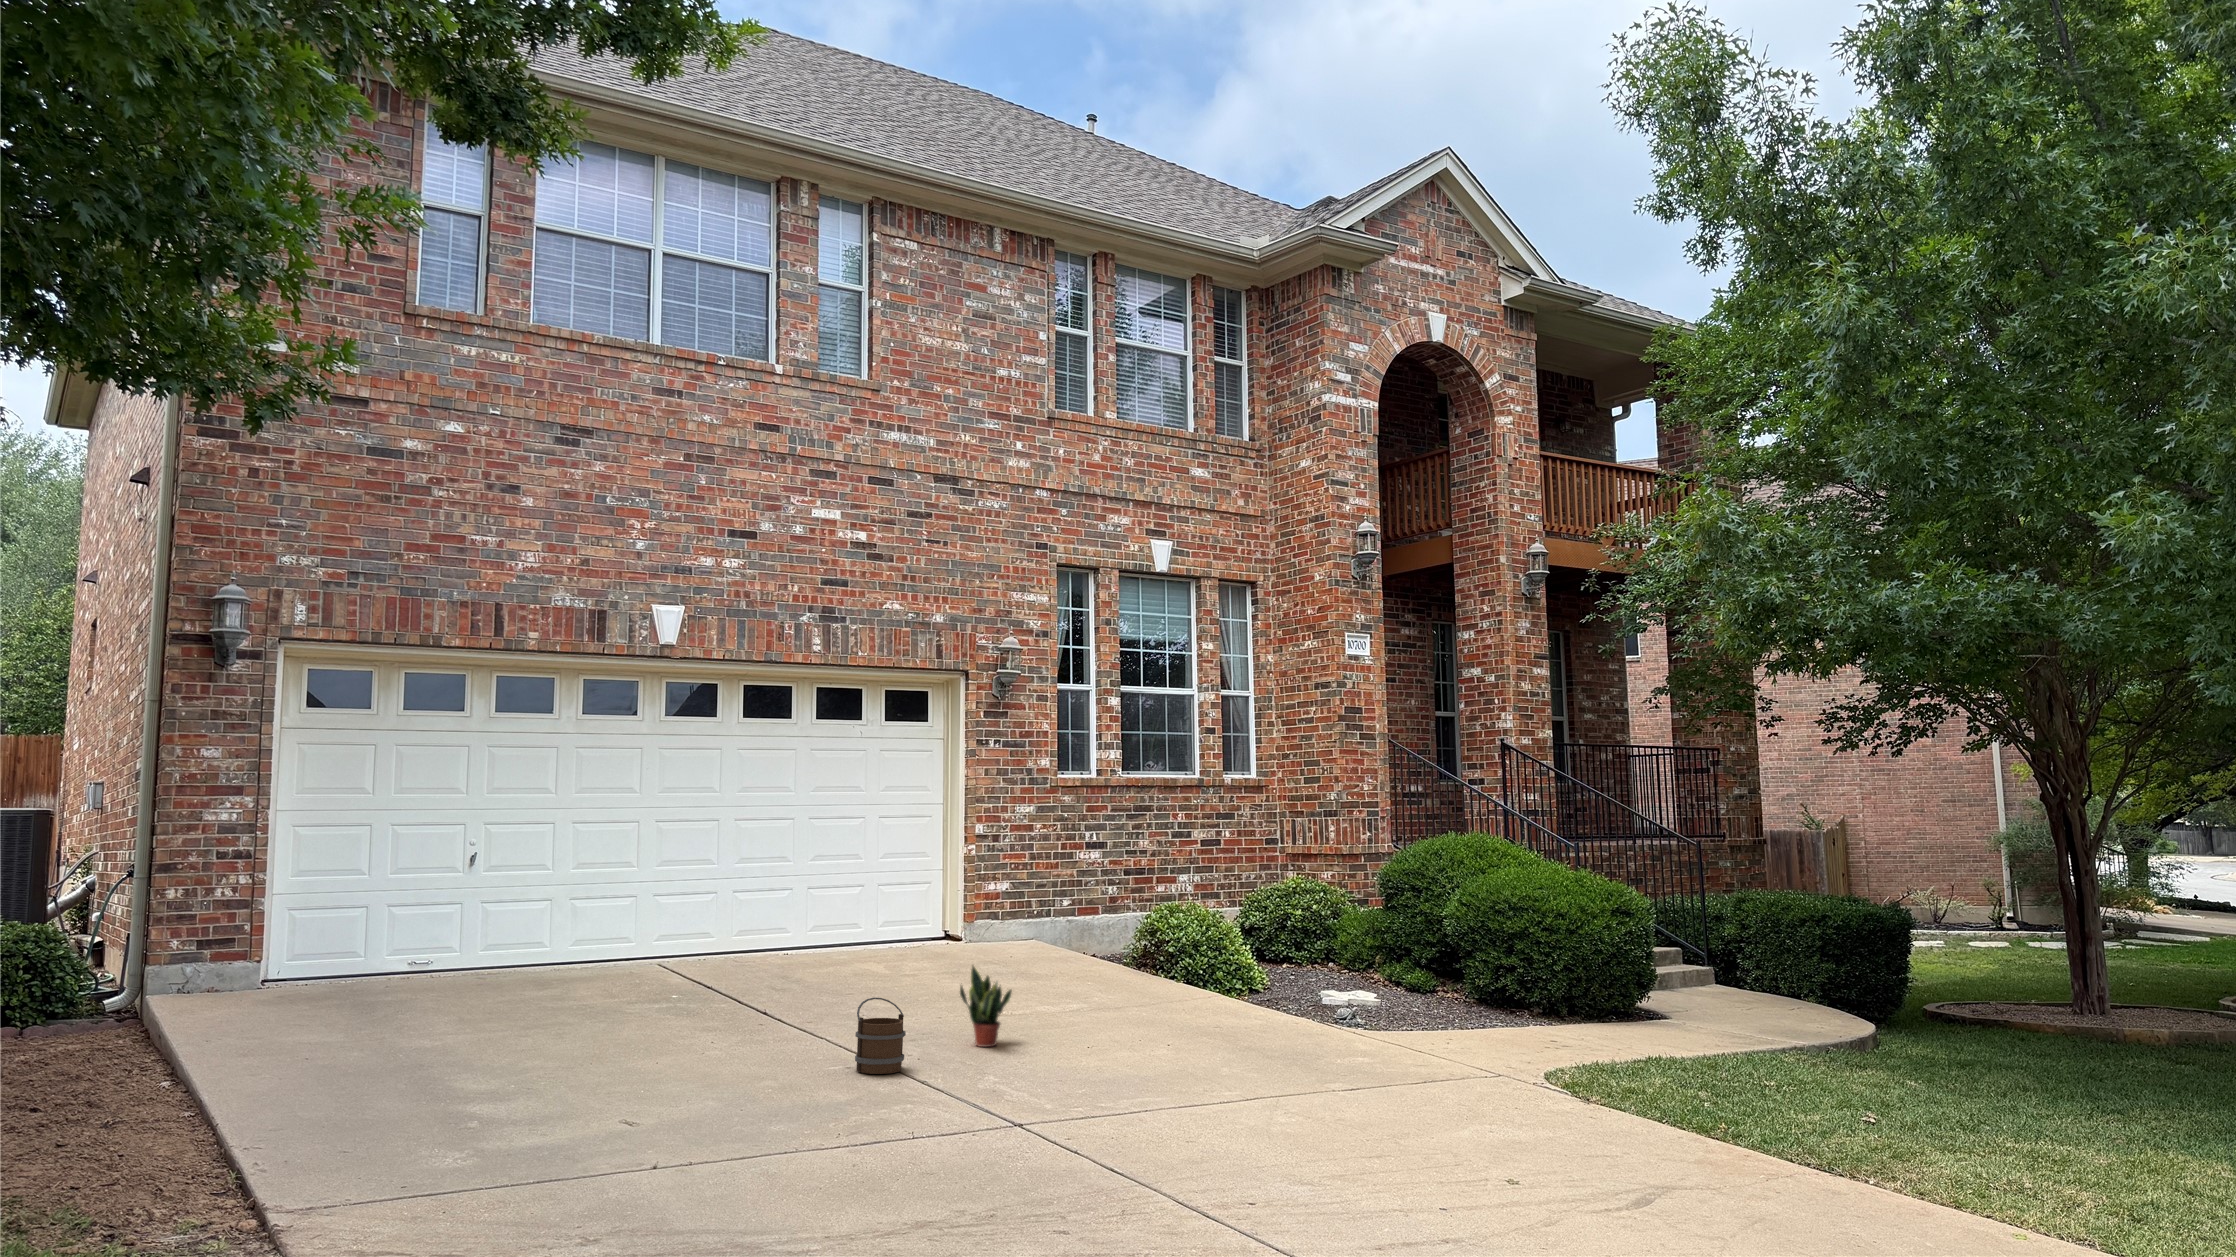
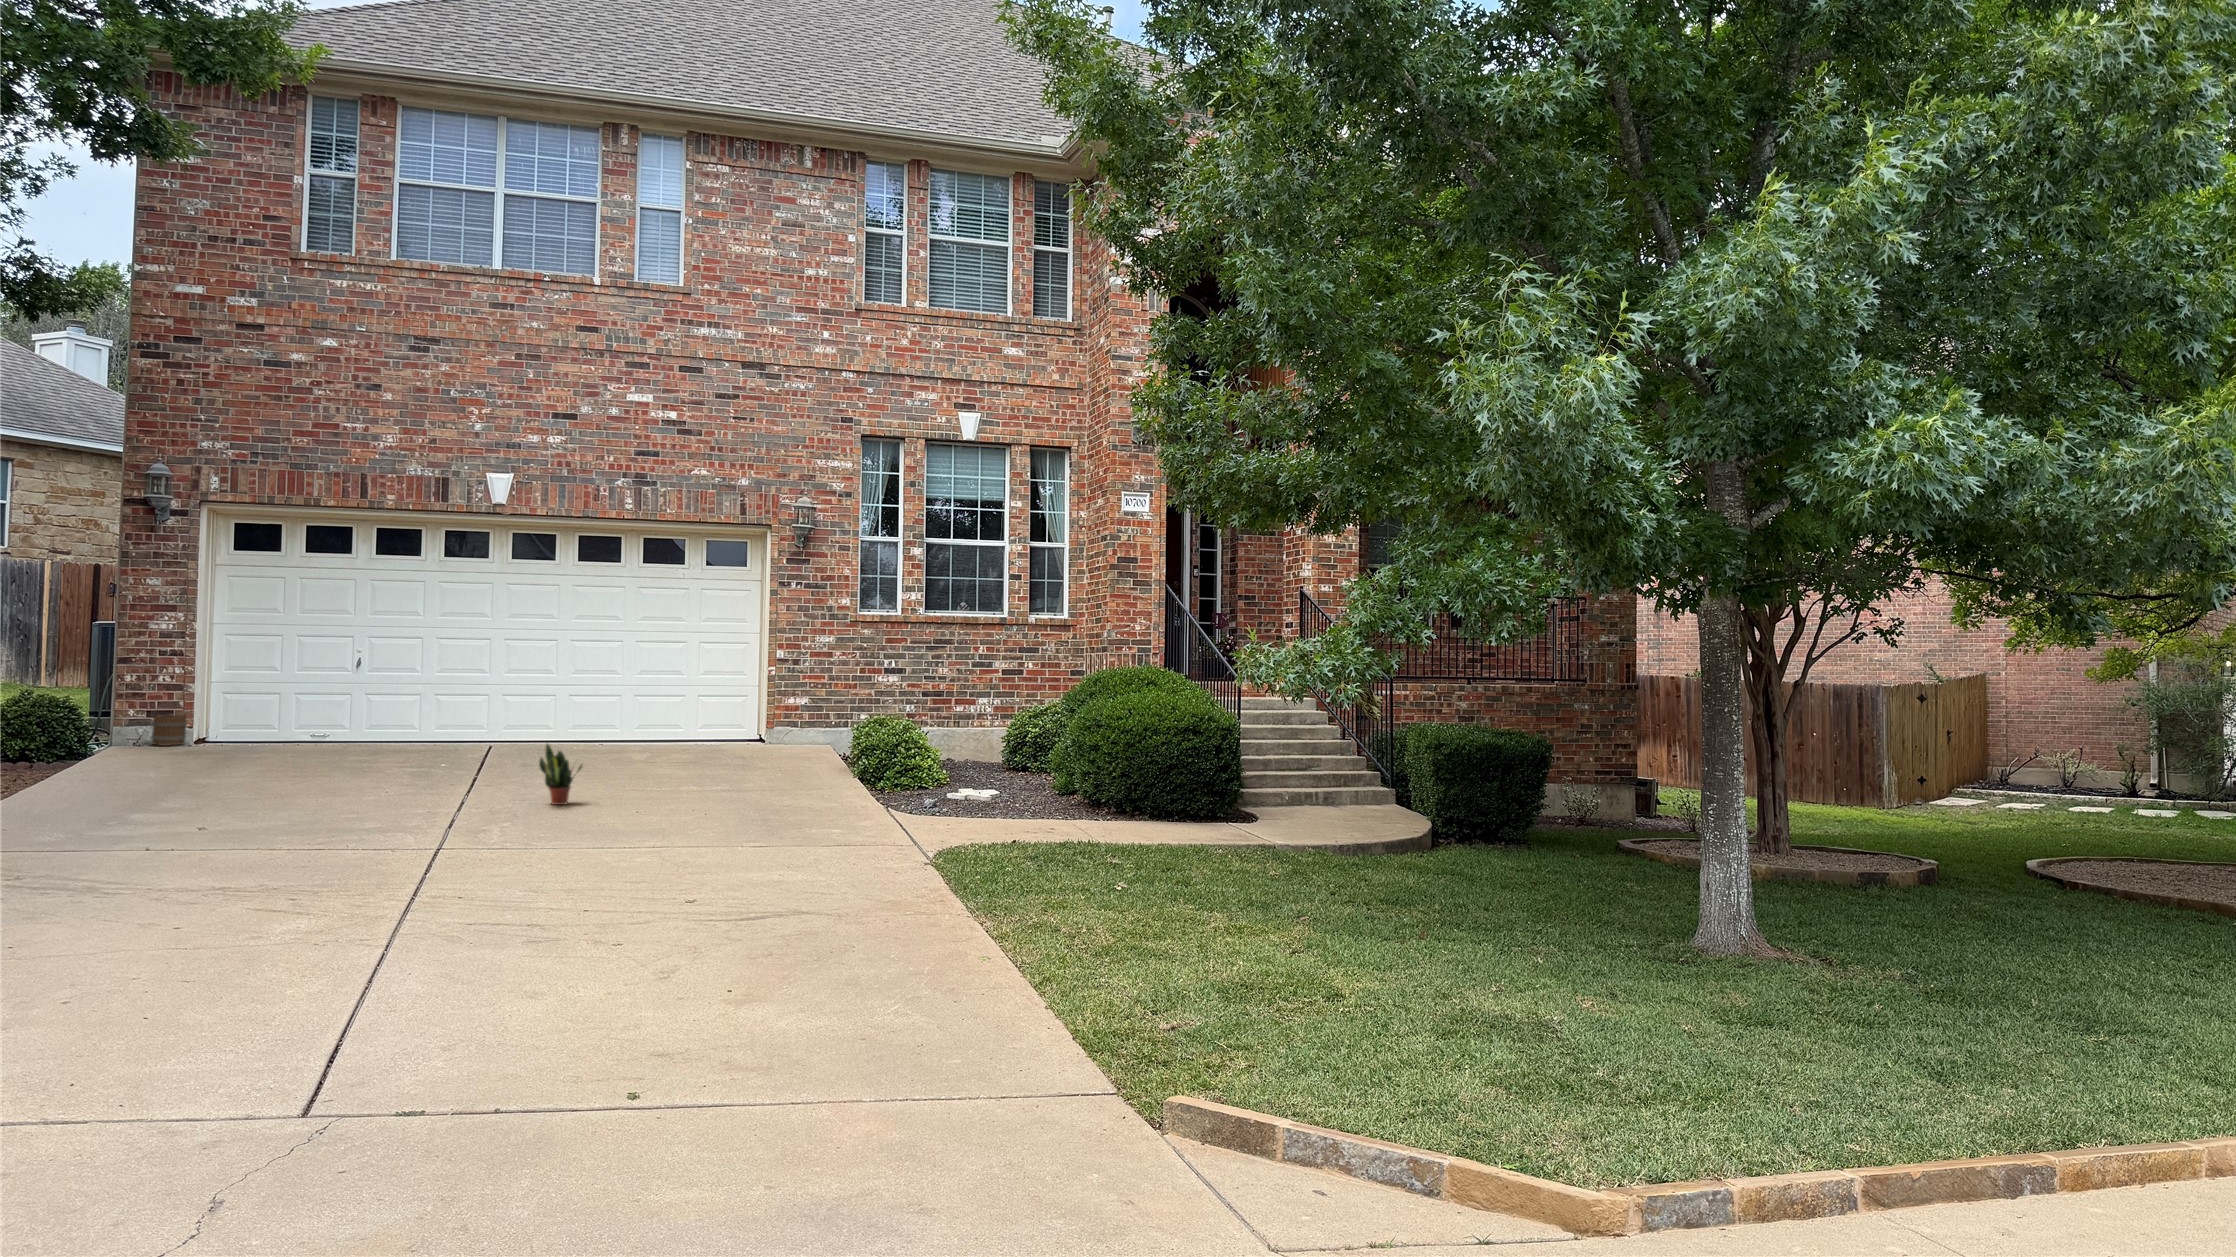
bucket: present [855,997,906,1074] -> present [151,704,187,746]

